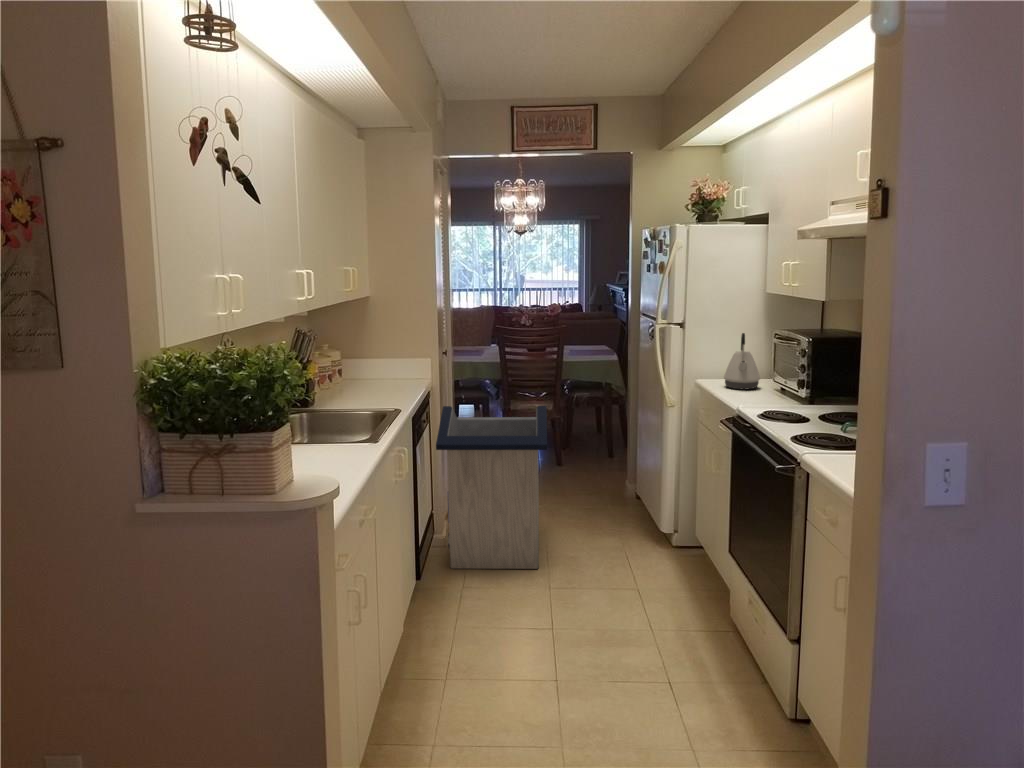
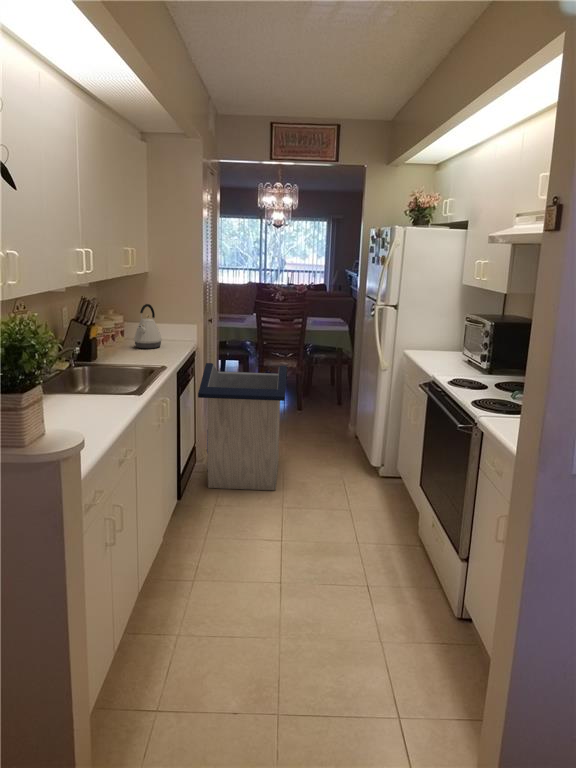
kettle: present [724,333,760,389] -> present [134,304,162,349]

